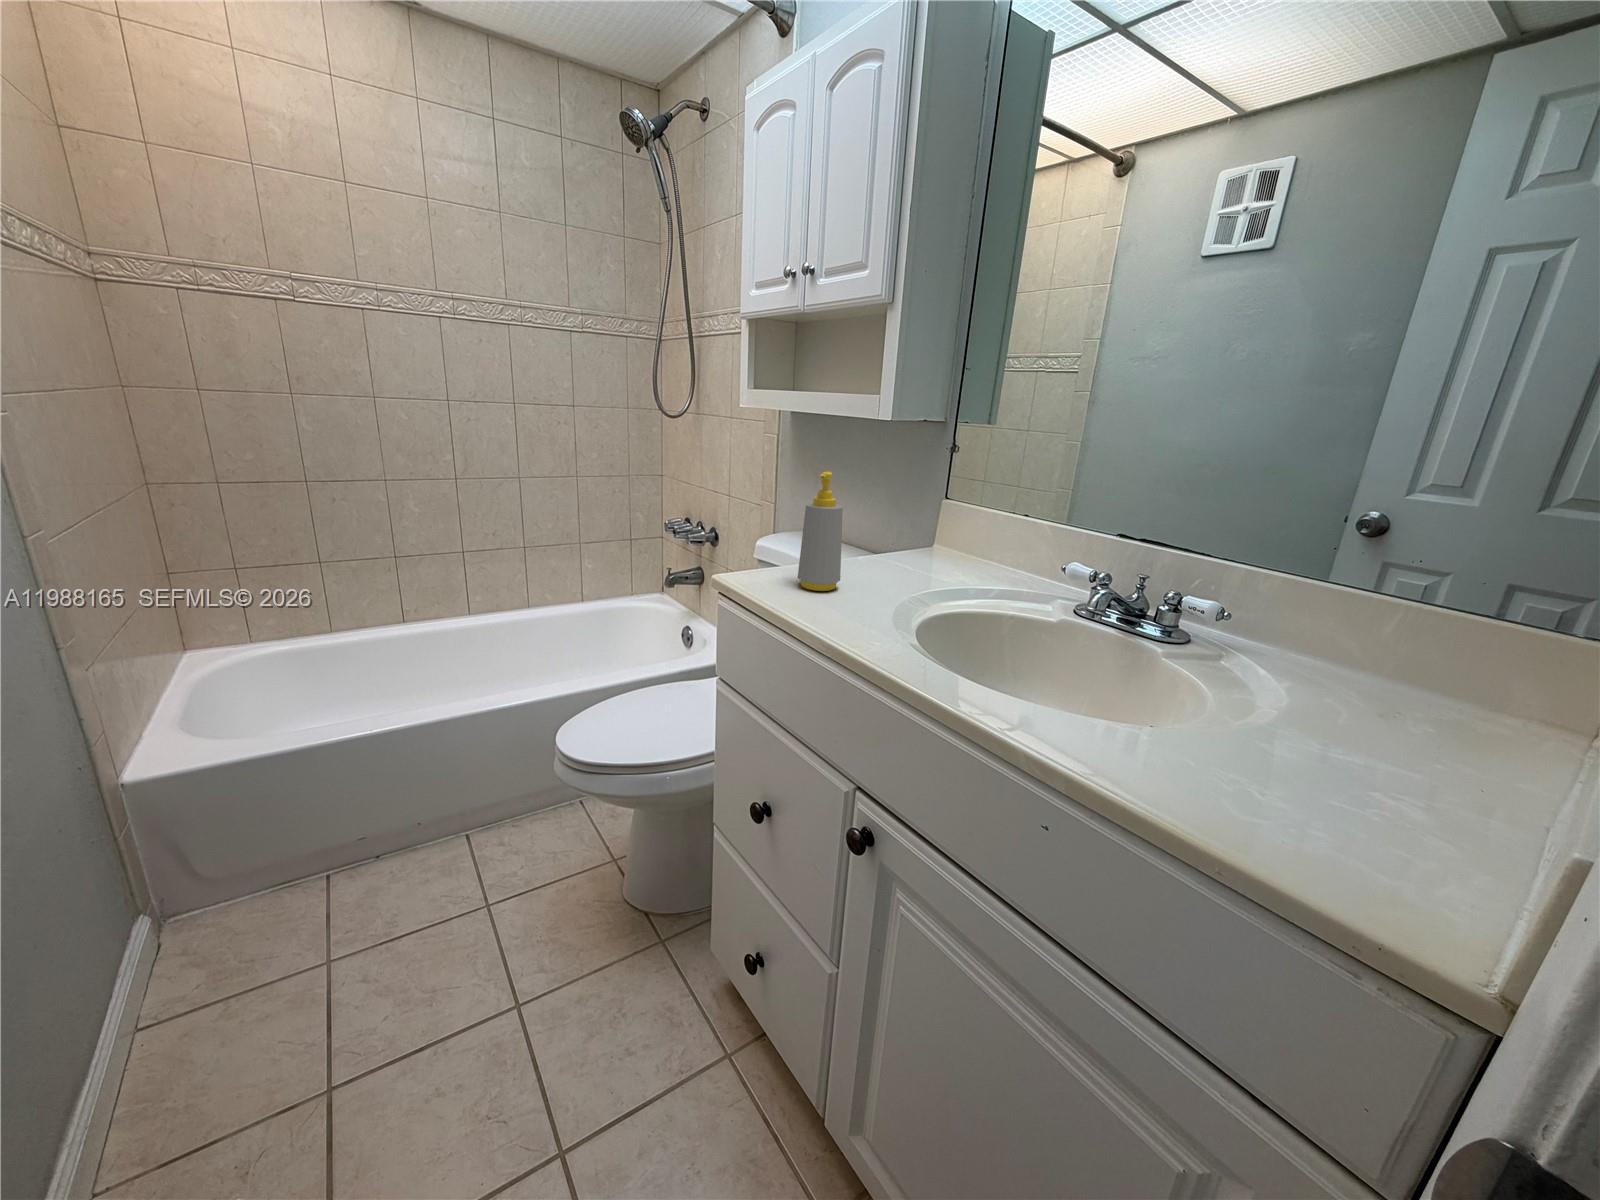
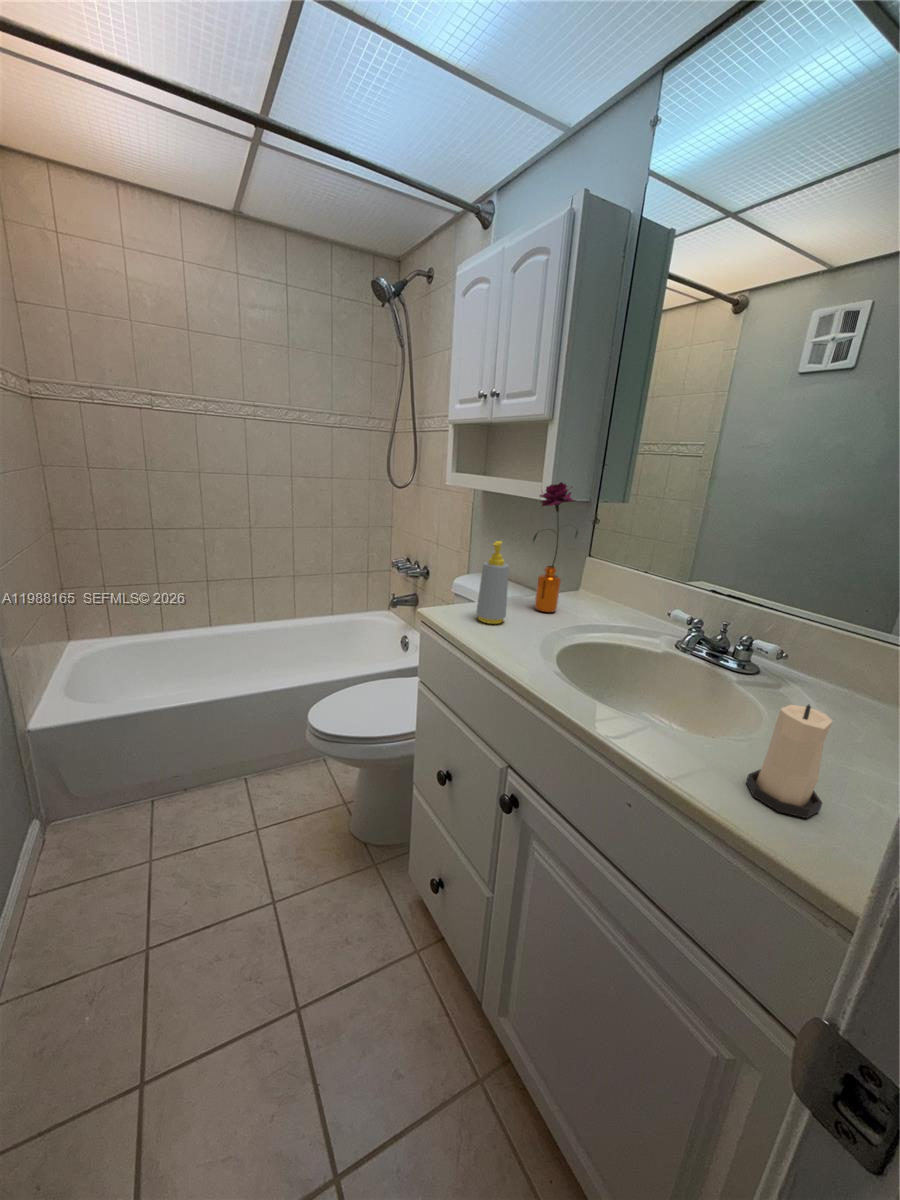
flower: none [873,388,935,574] -> present [533,482,578,612]
candle: none [1211,669,1339,832] -> present [746,705,832,818]

